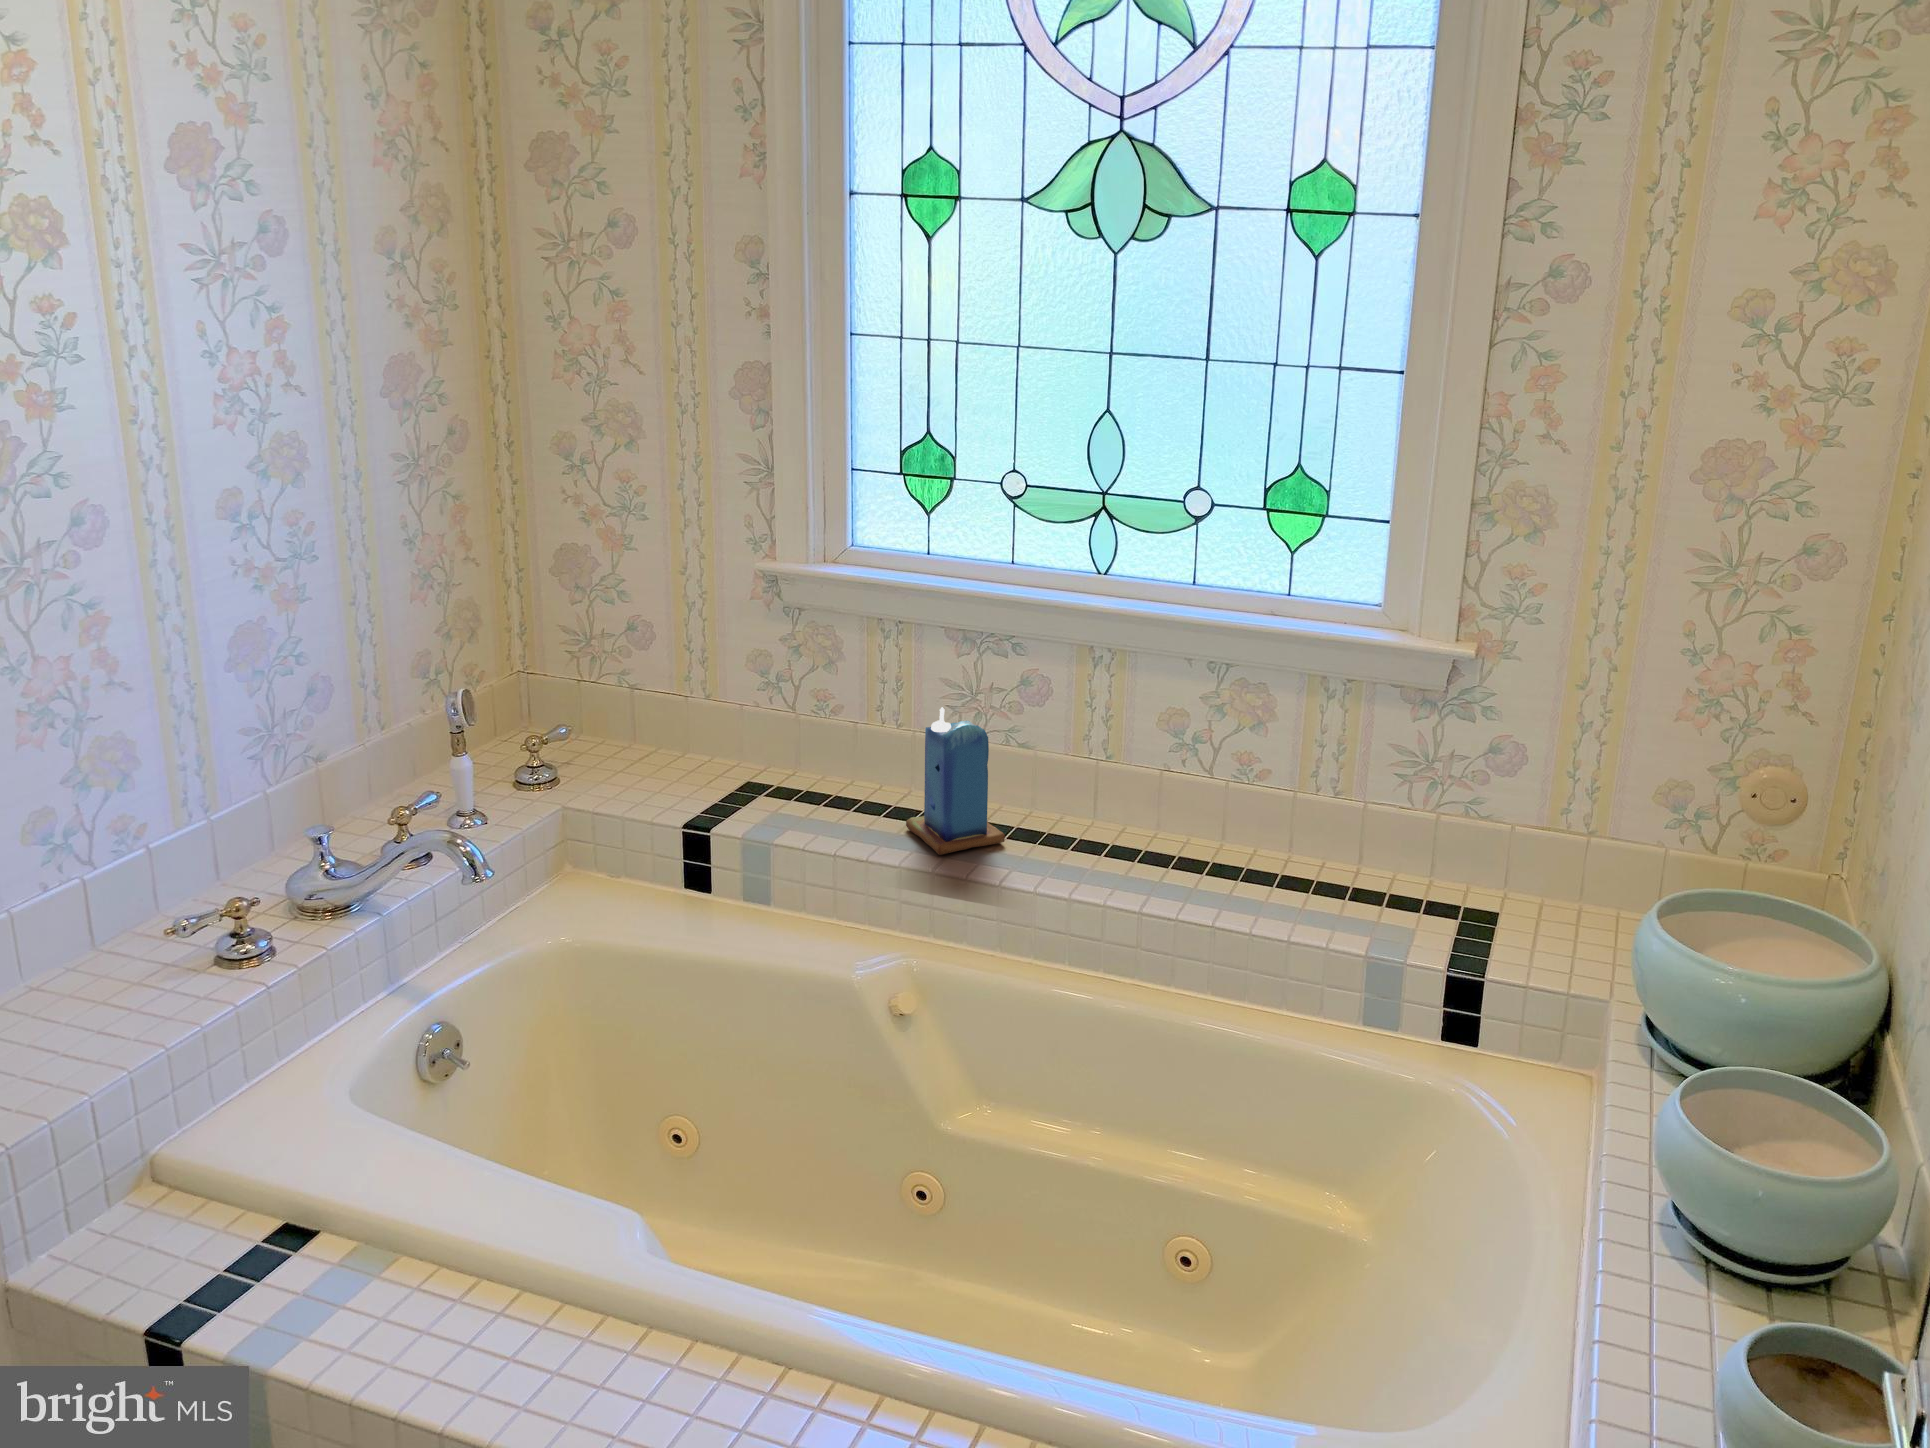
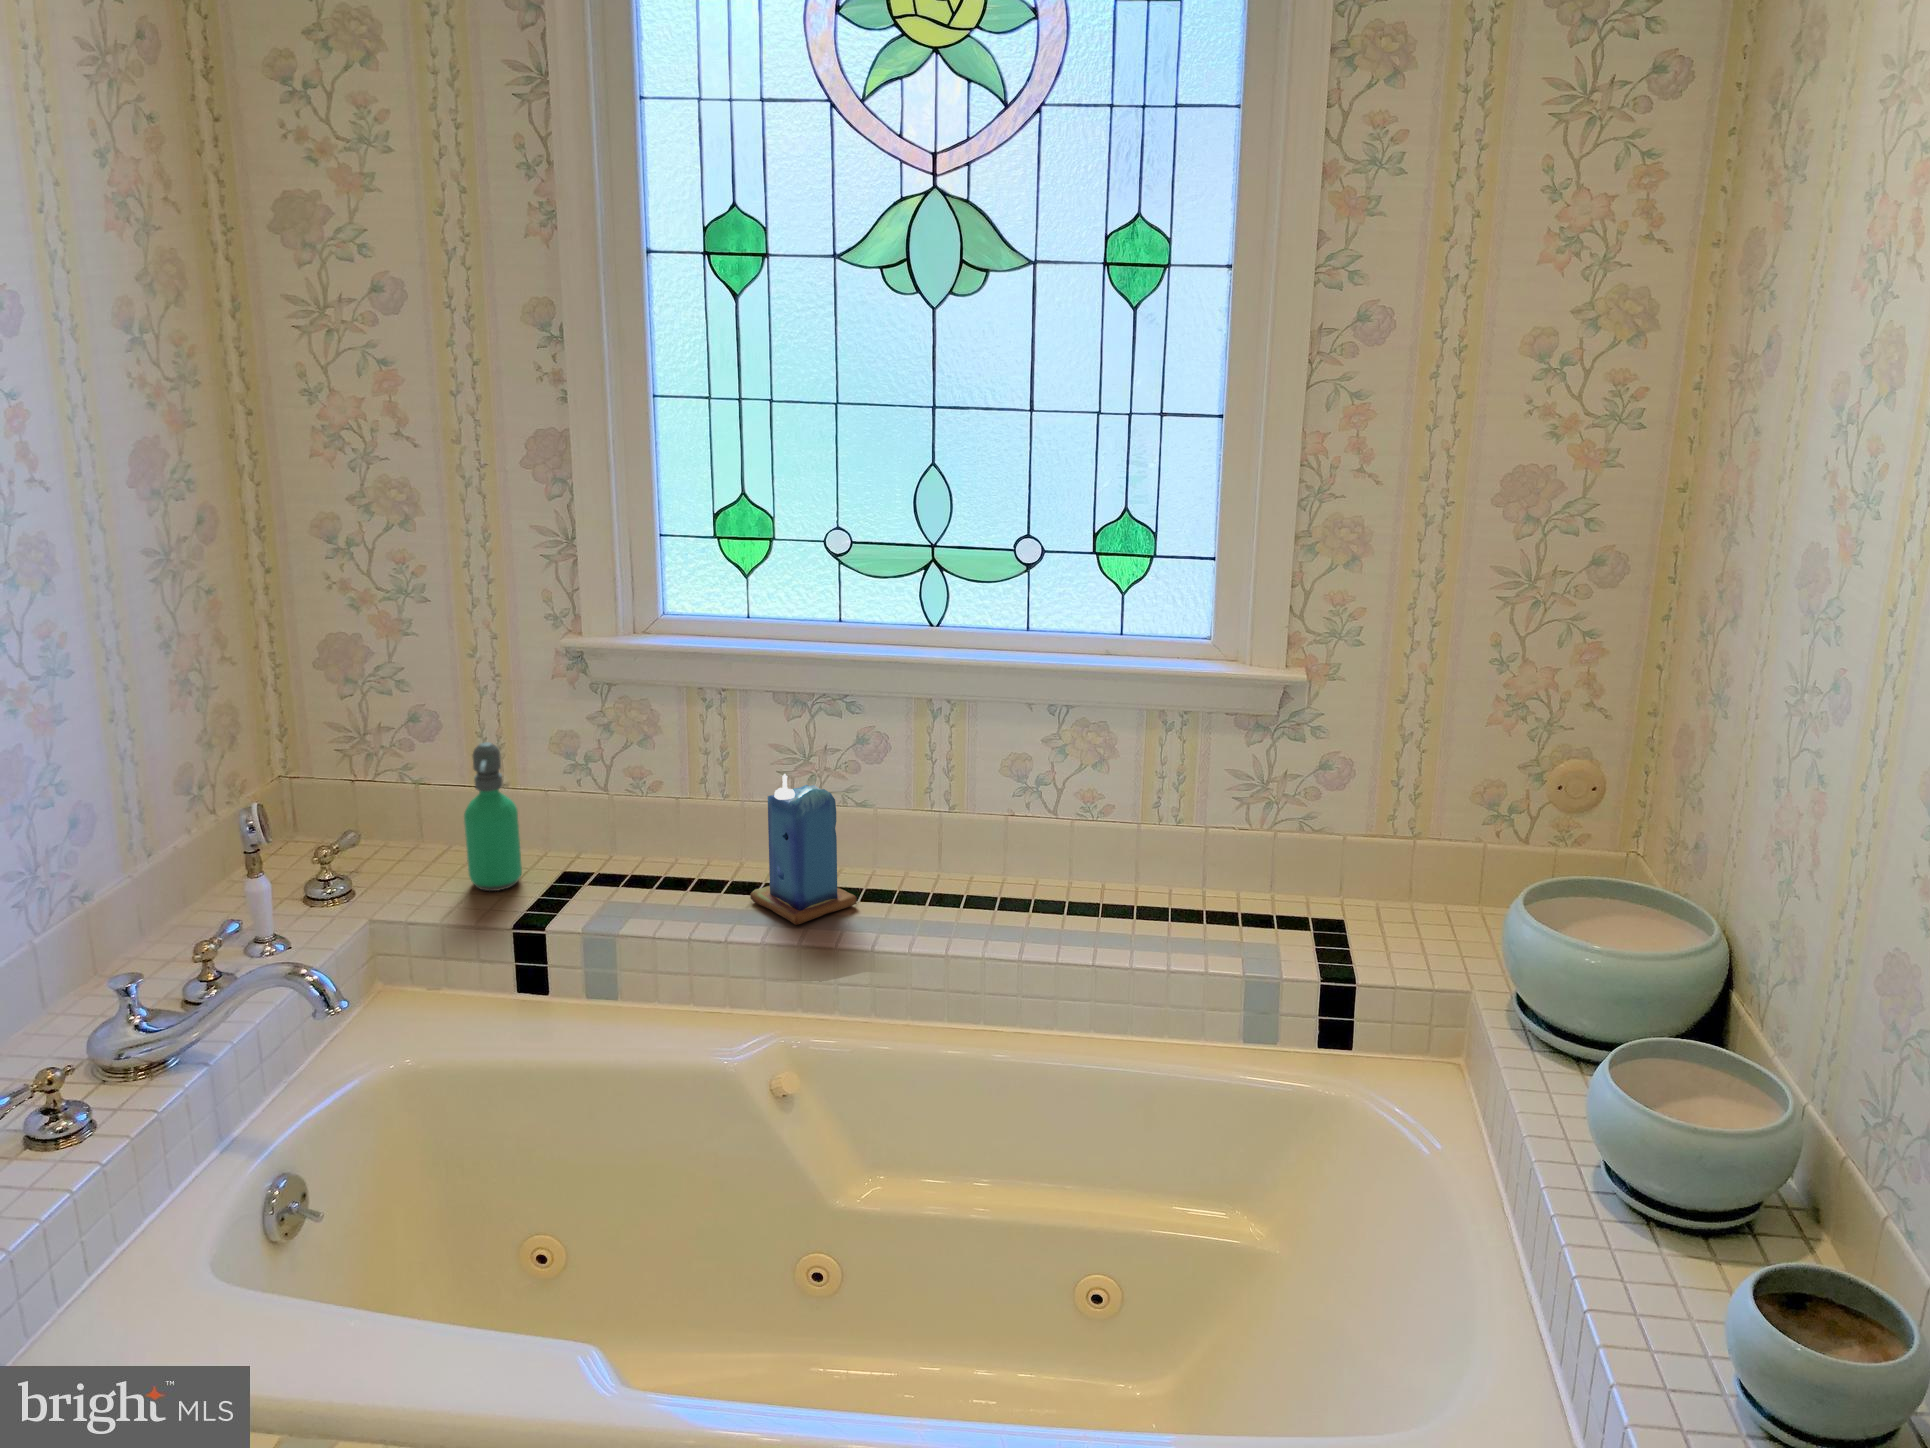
soap dispenser: none [657,654,708,794] -> present [464,742,522,891]

